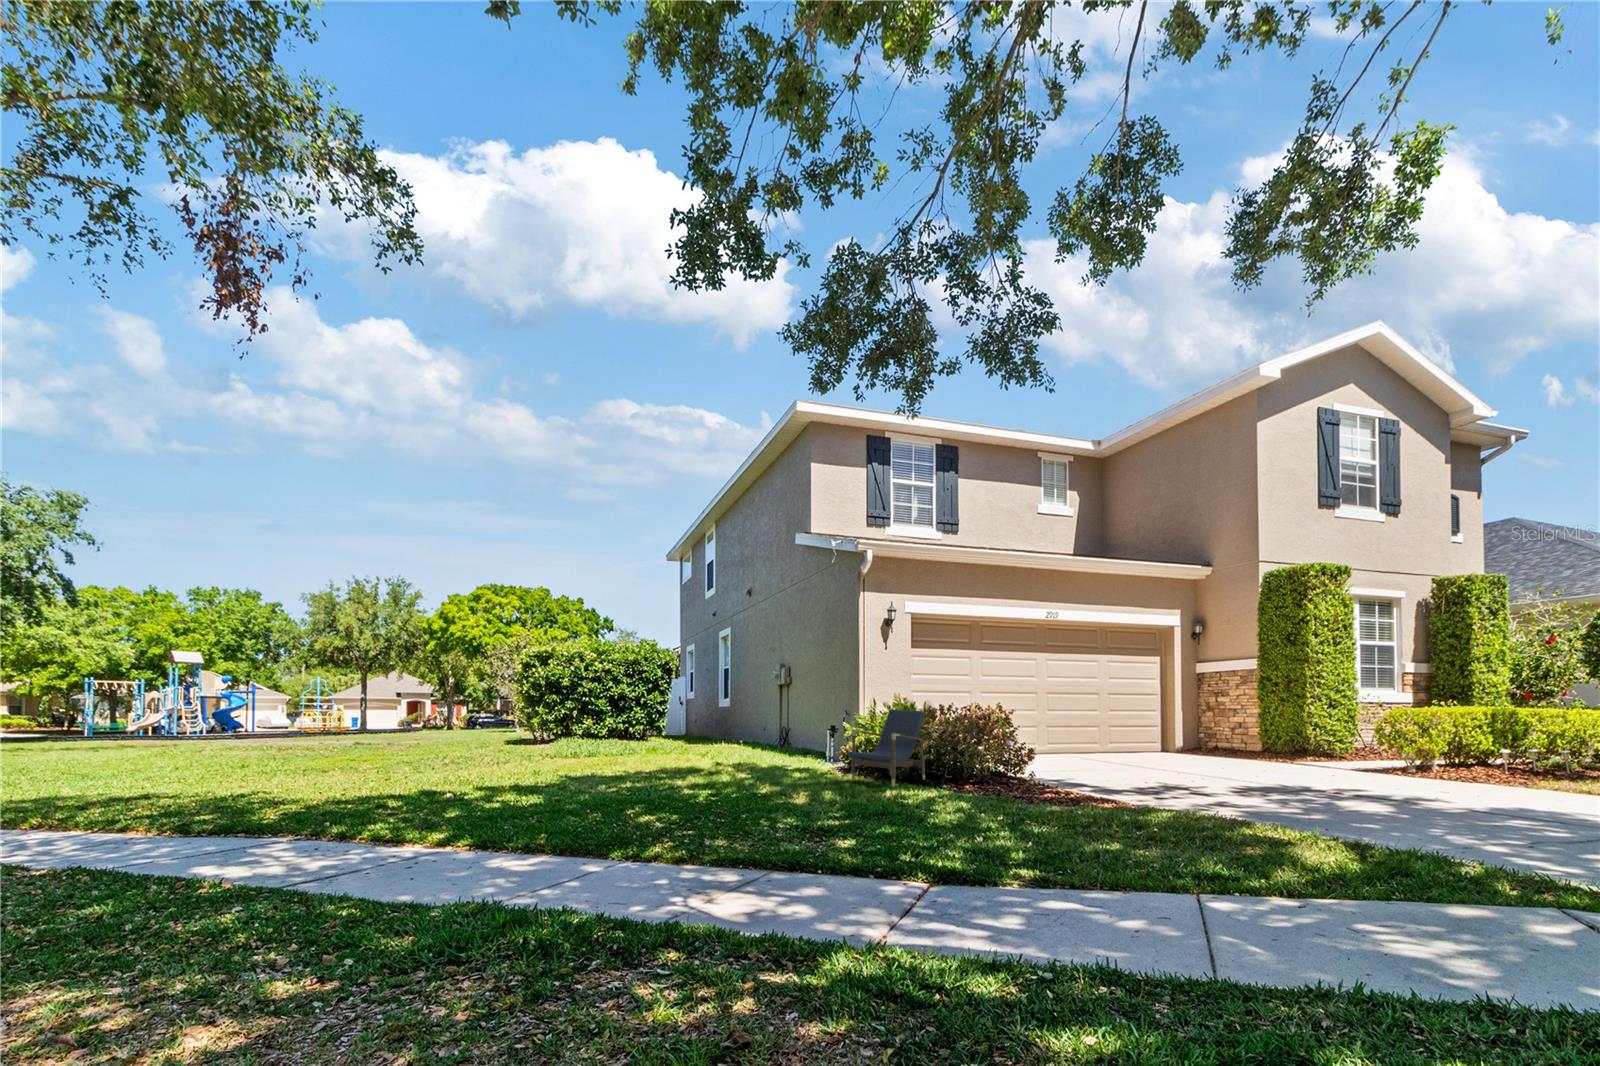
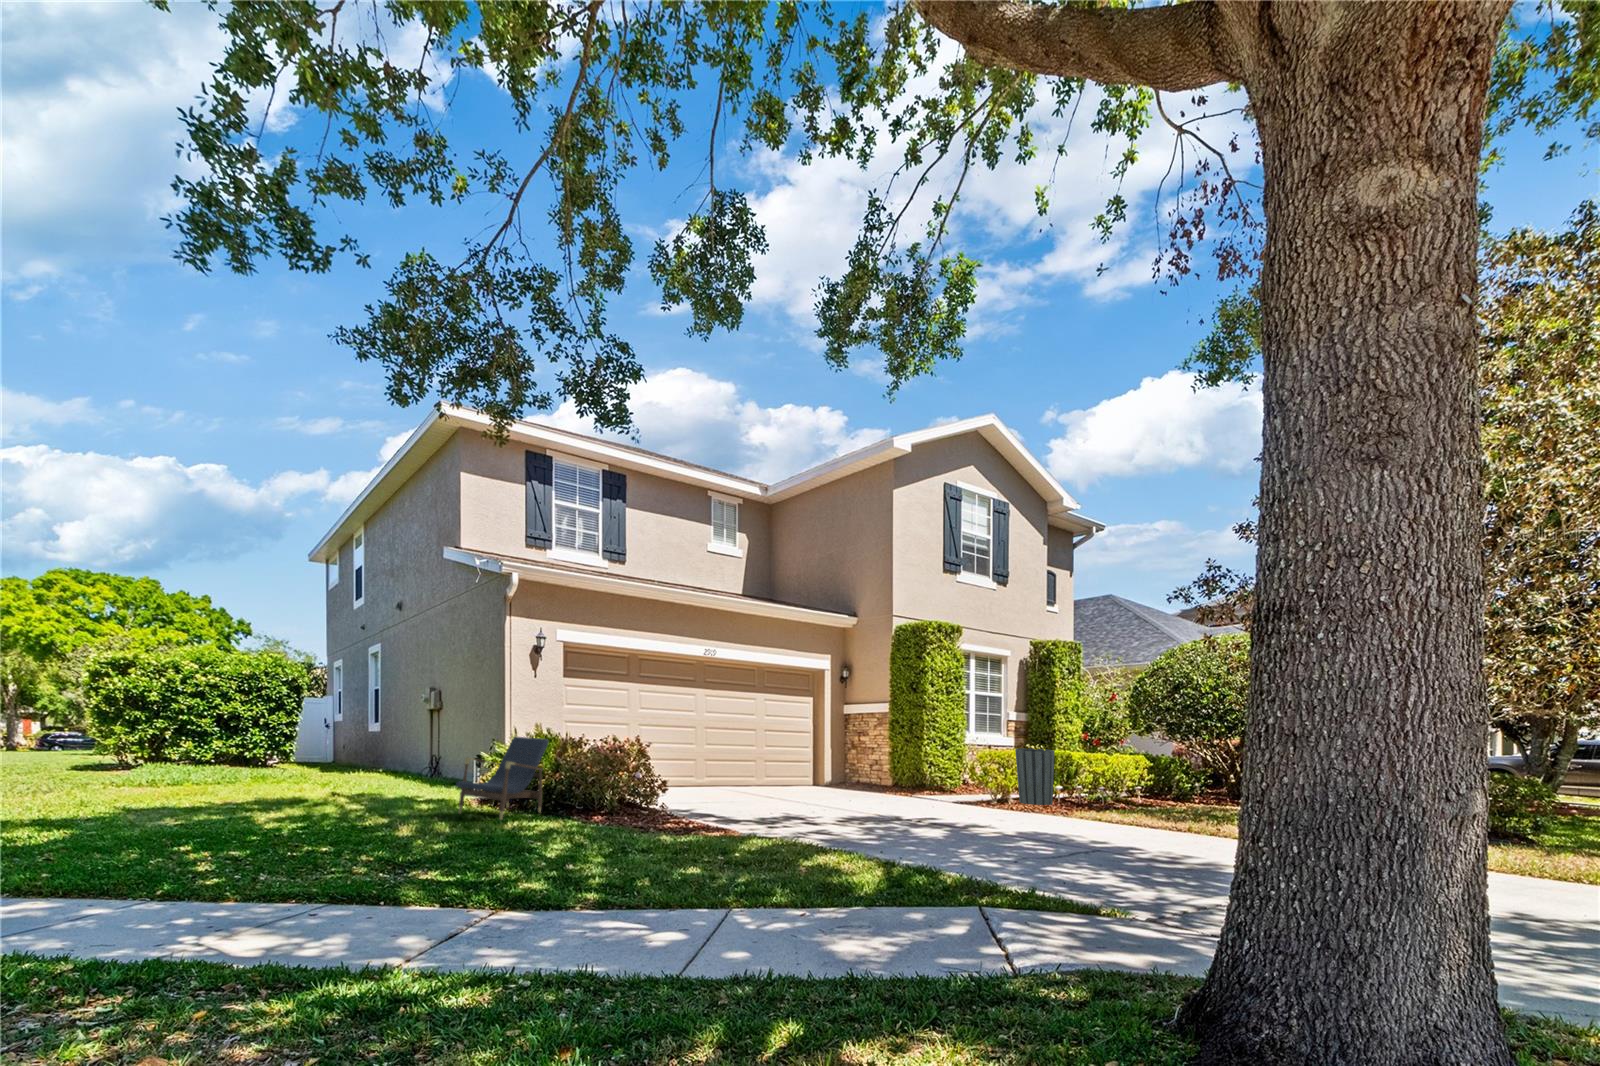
trash can: none [1429,706,1484,770] -> present [1015,748,1054,805]

